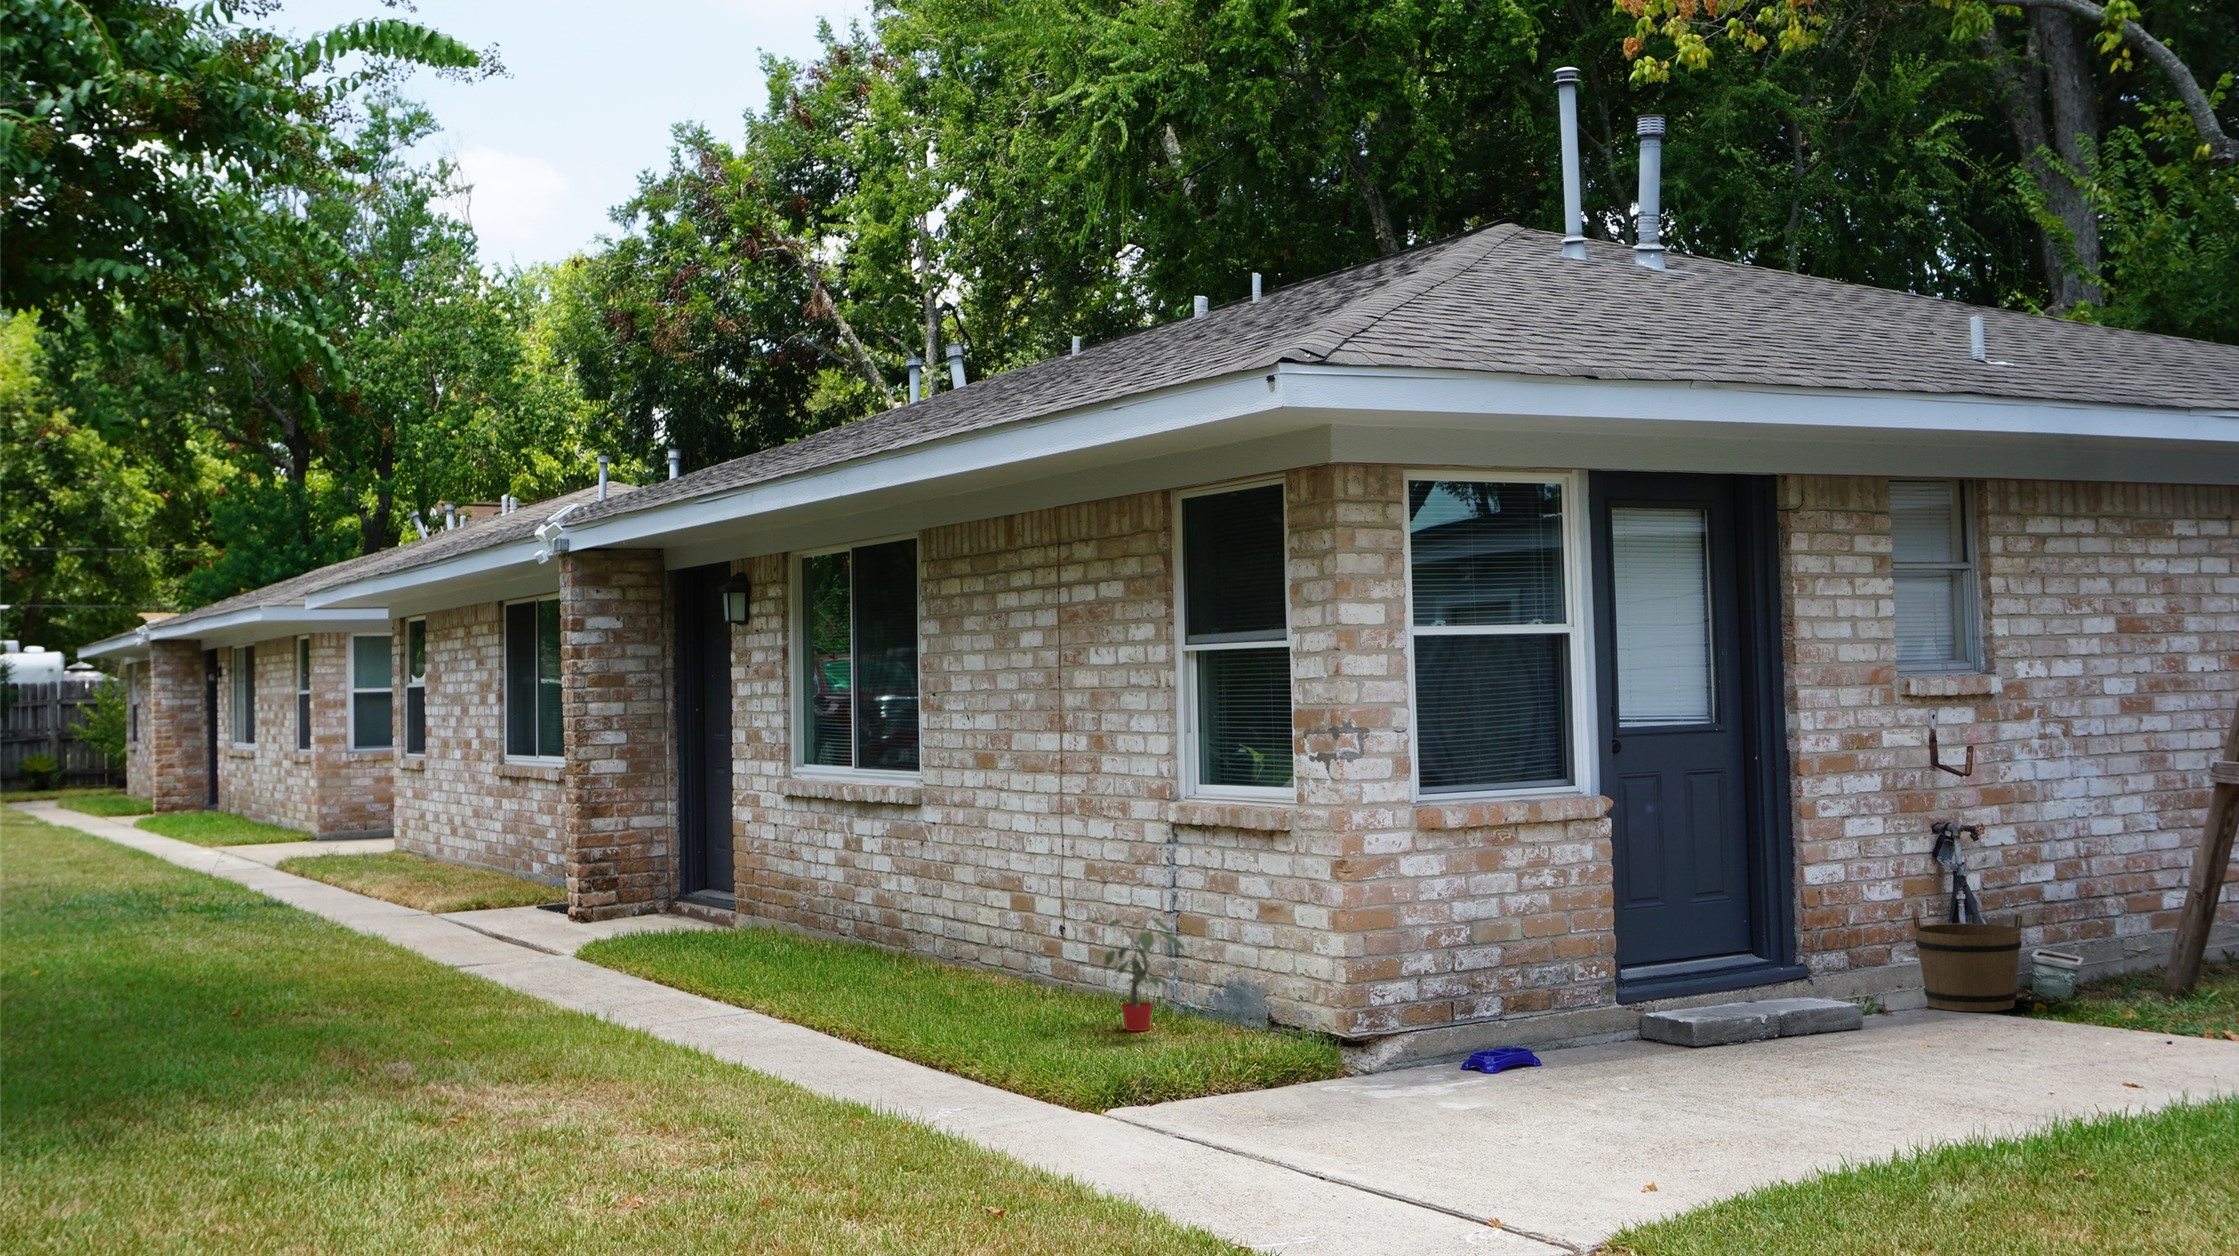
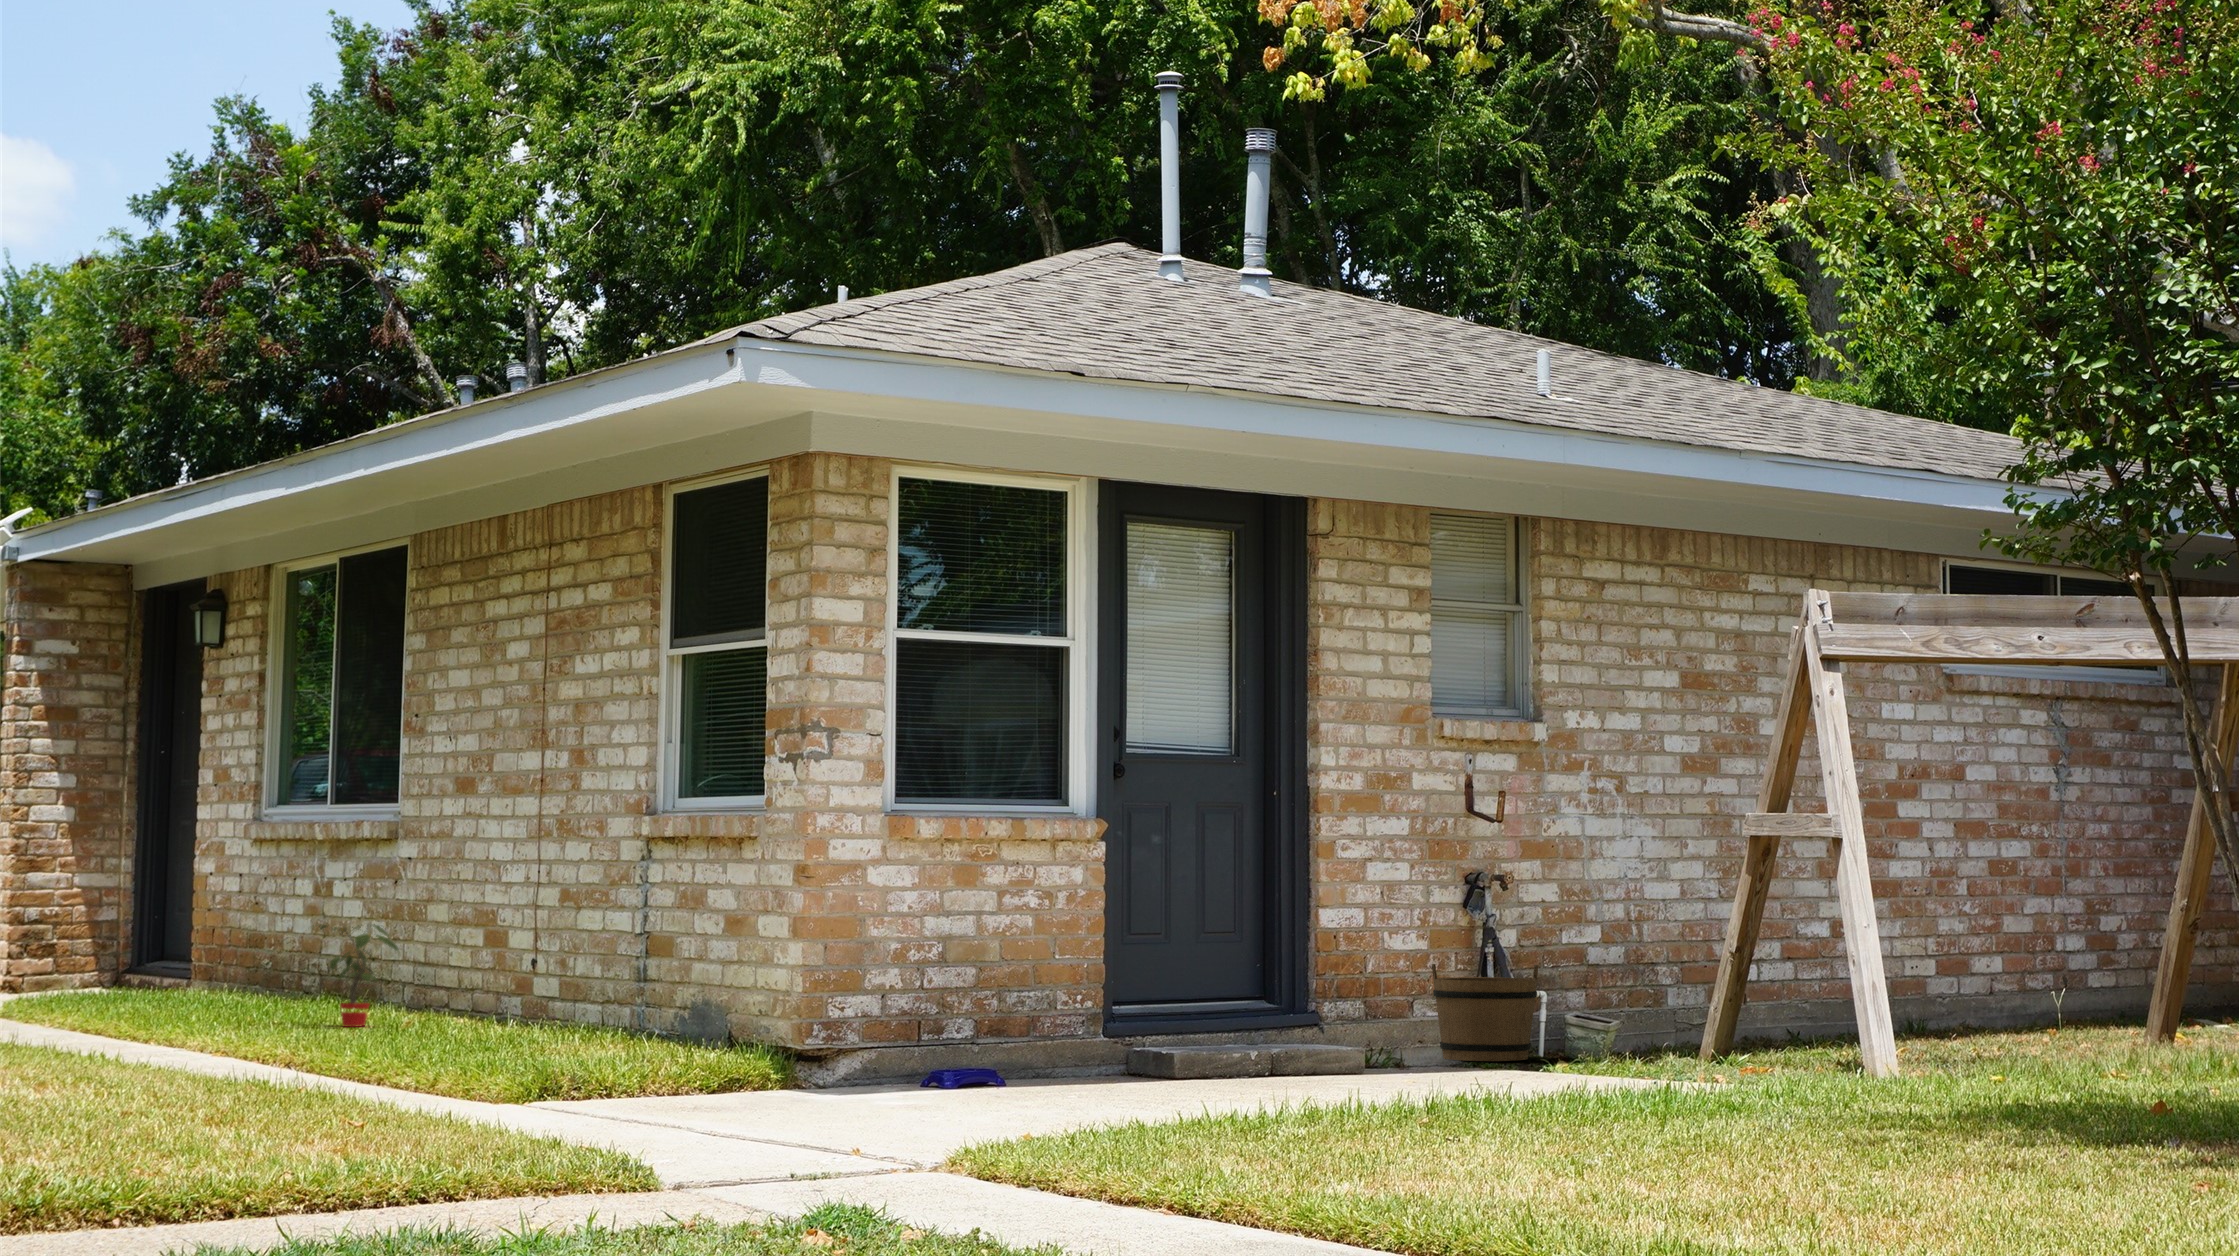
potted plant: present [1083,918,1185,1031] -> present [317,924,398,1027]

